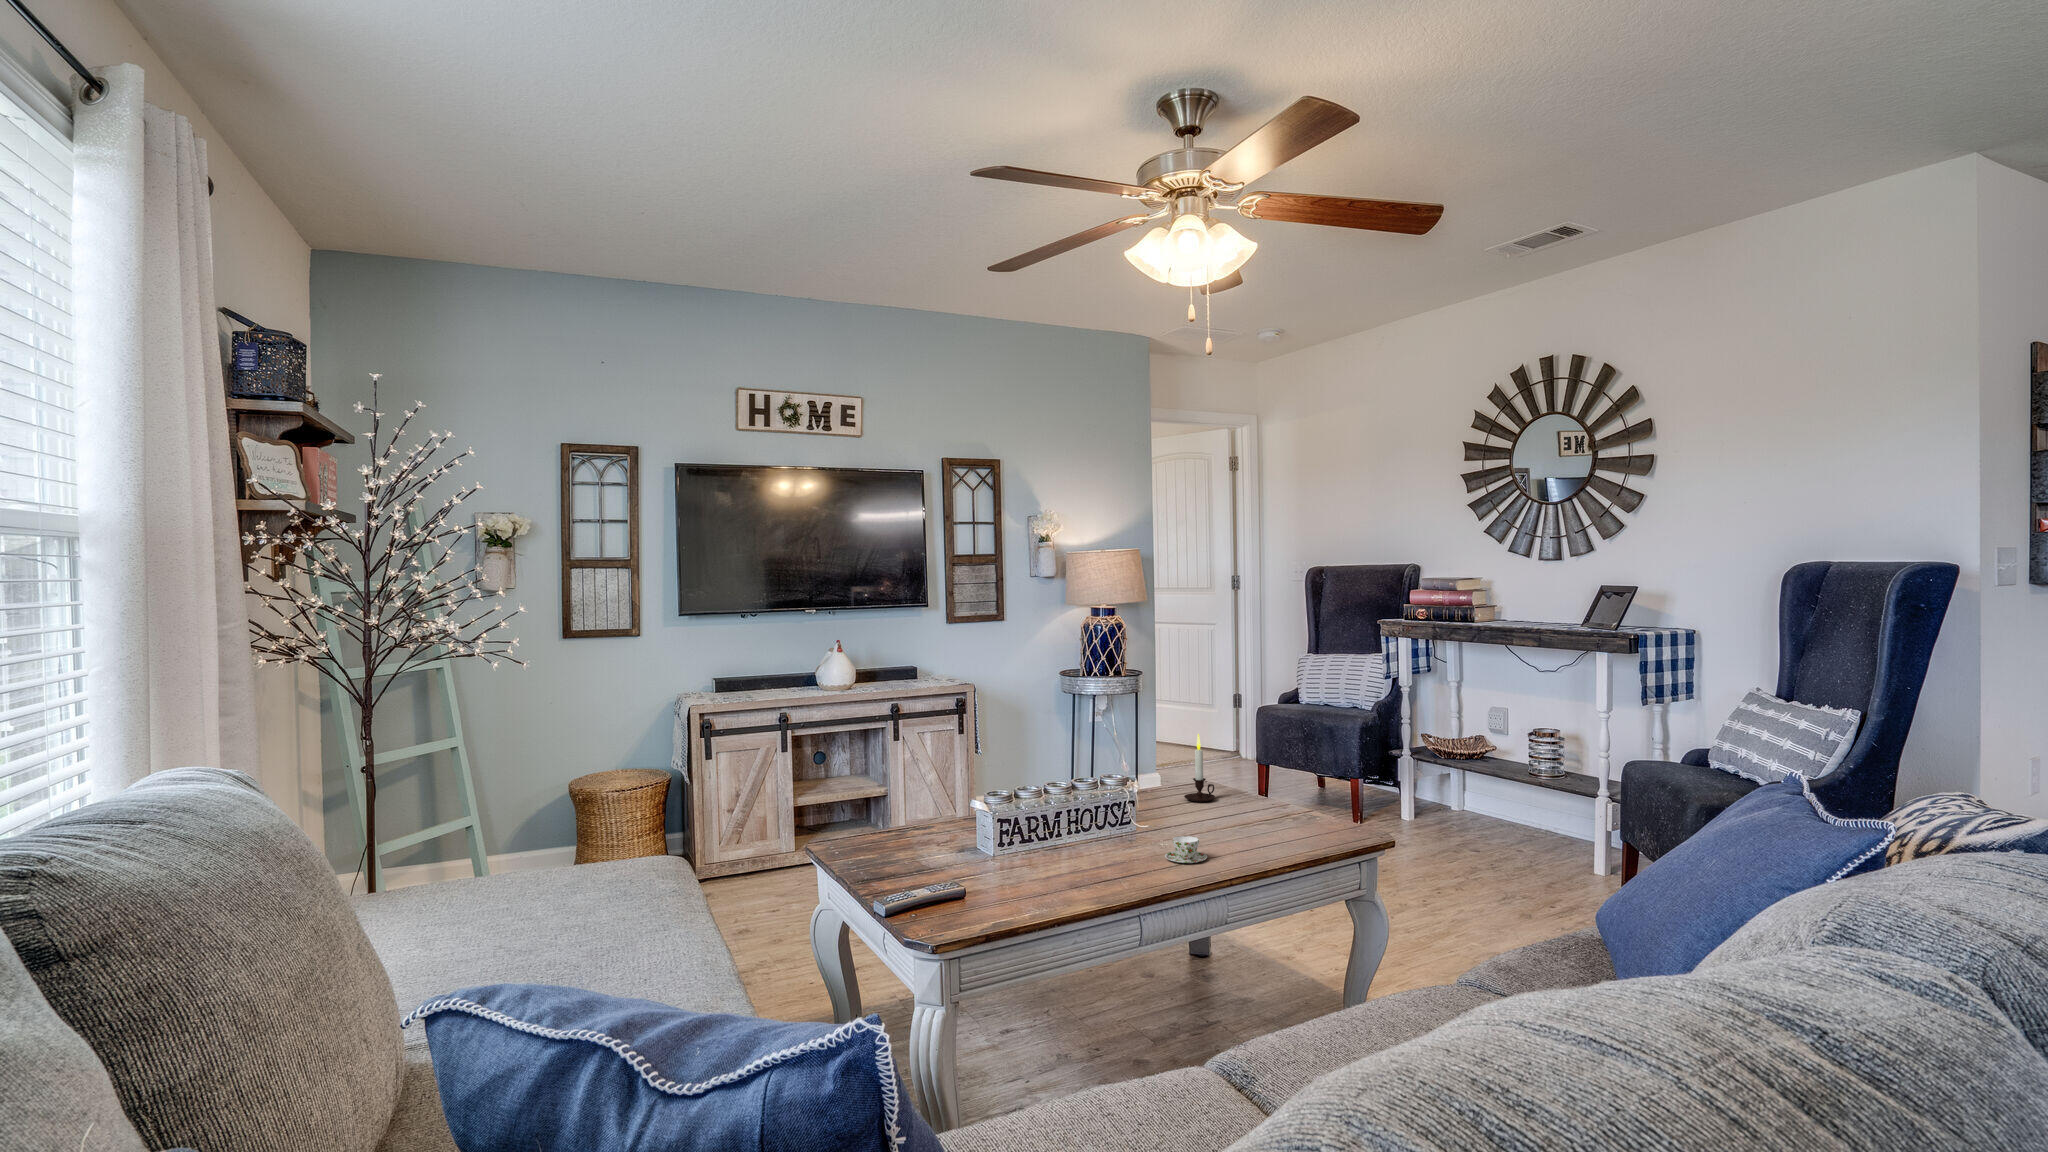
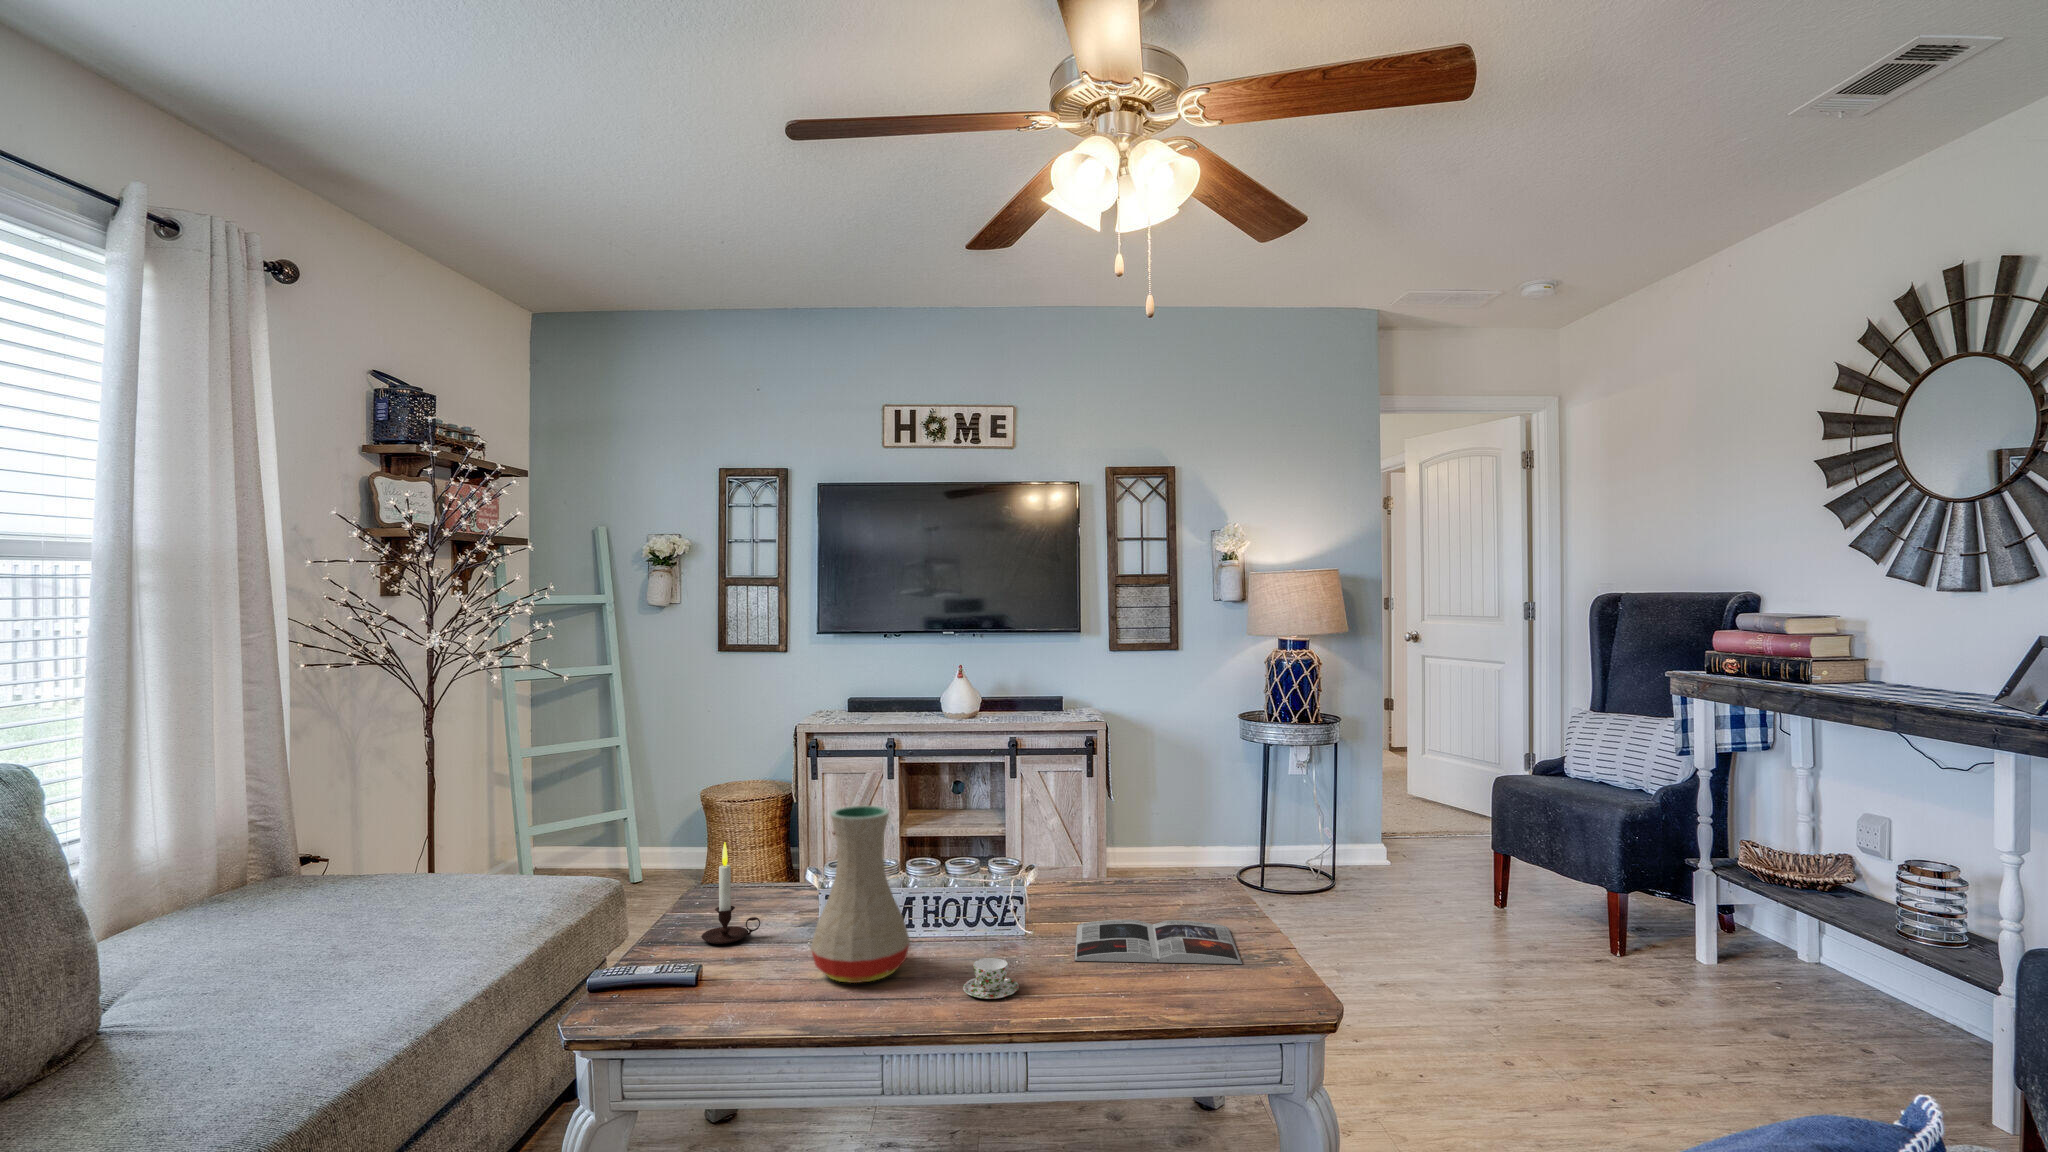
vase: none [1037,734,1116,871] -> present [811,806,910,983]
candle: present [1184,734,1215,802] -> present [701,842,760,944]
magazine: none [1163,806,1304,837] -> present [1075,919,1242,964]

